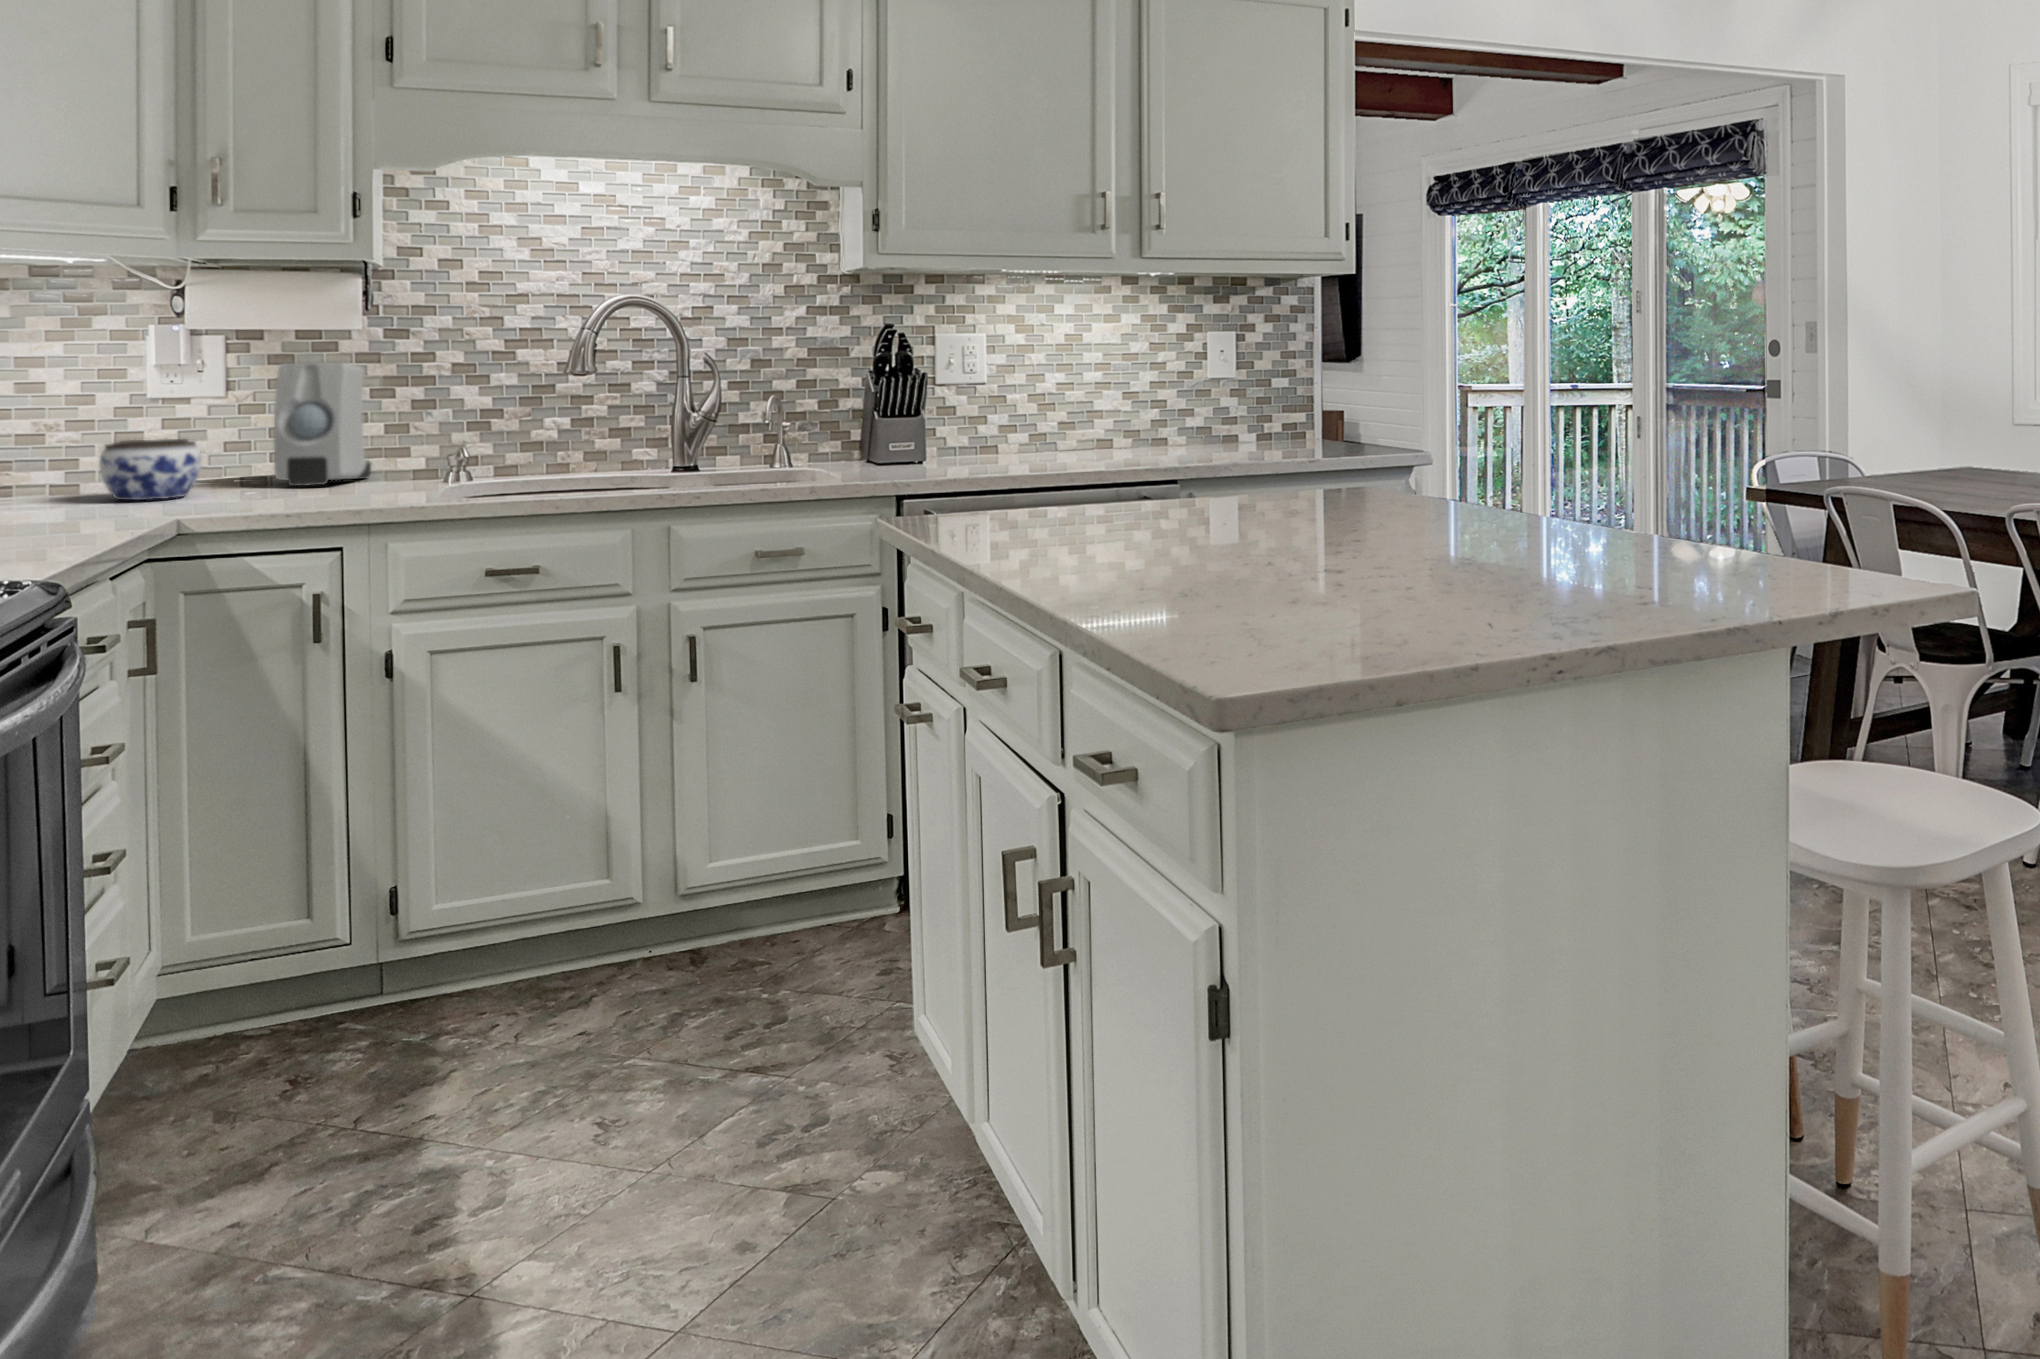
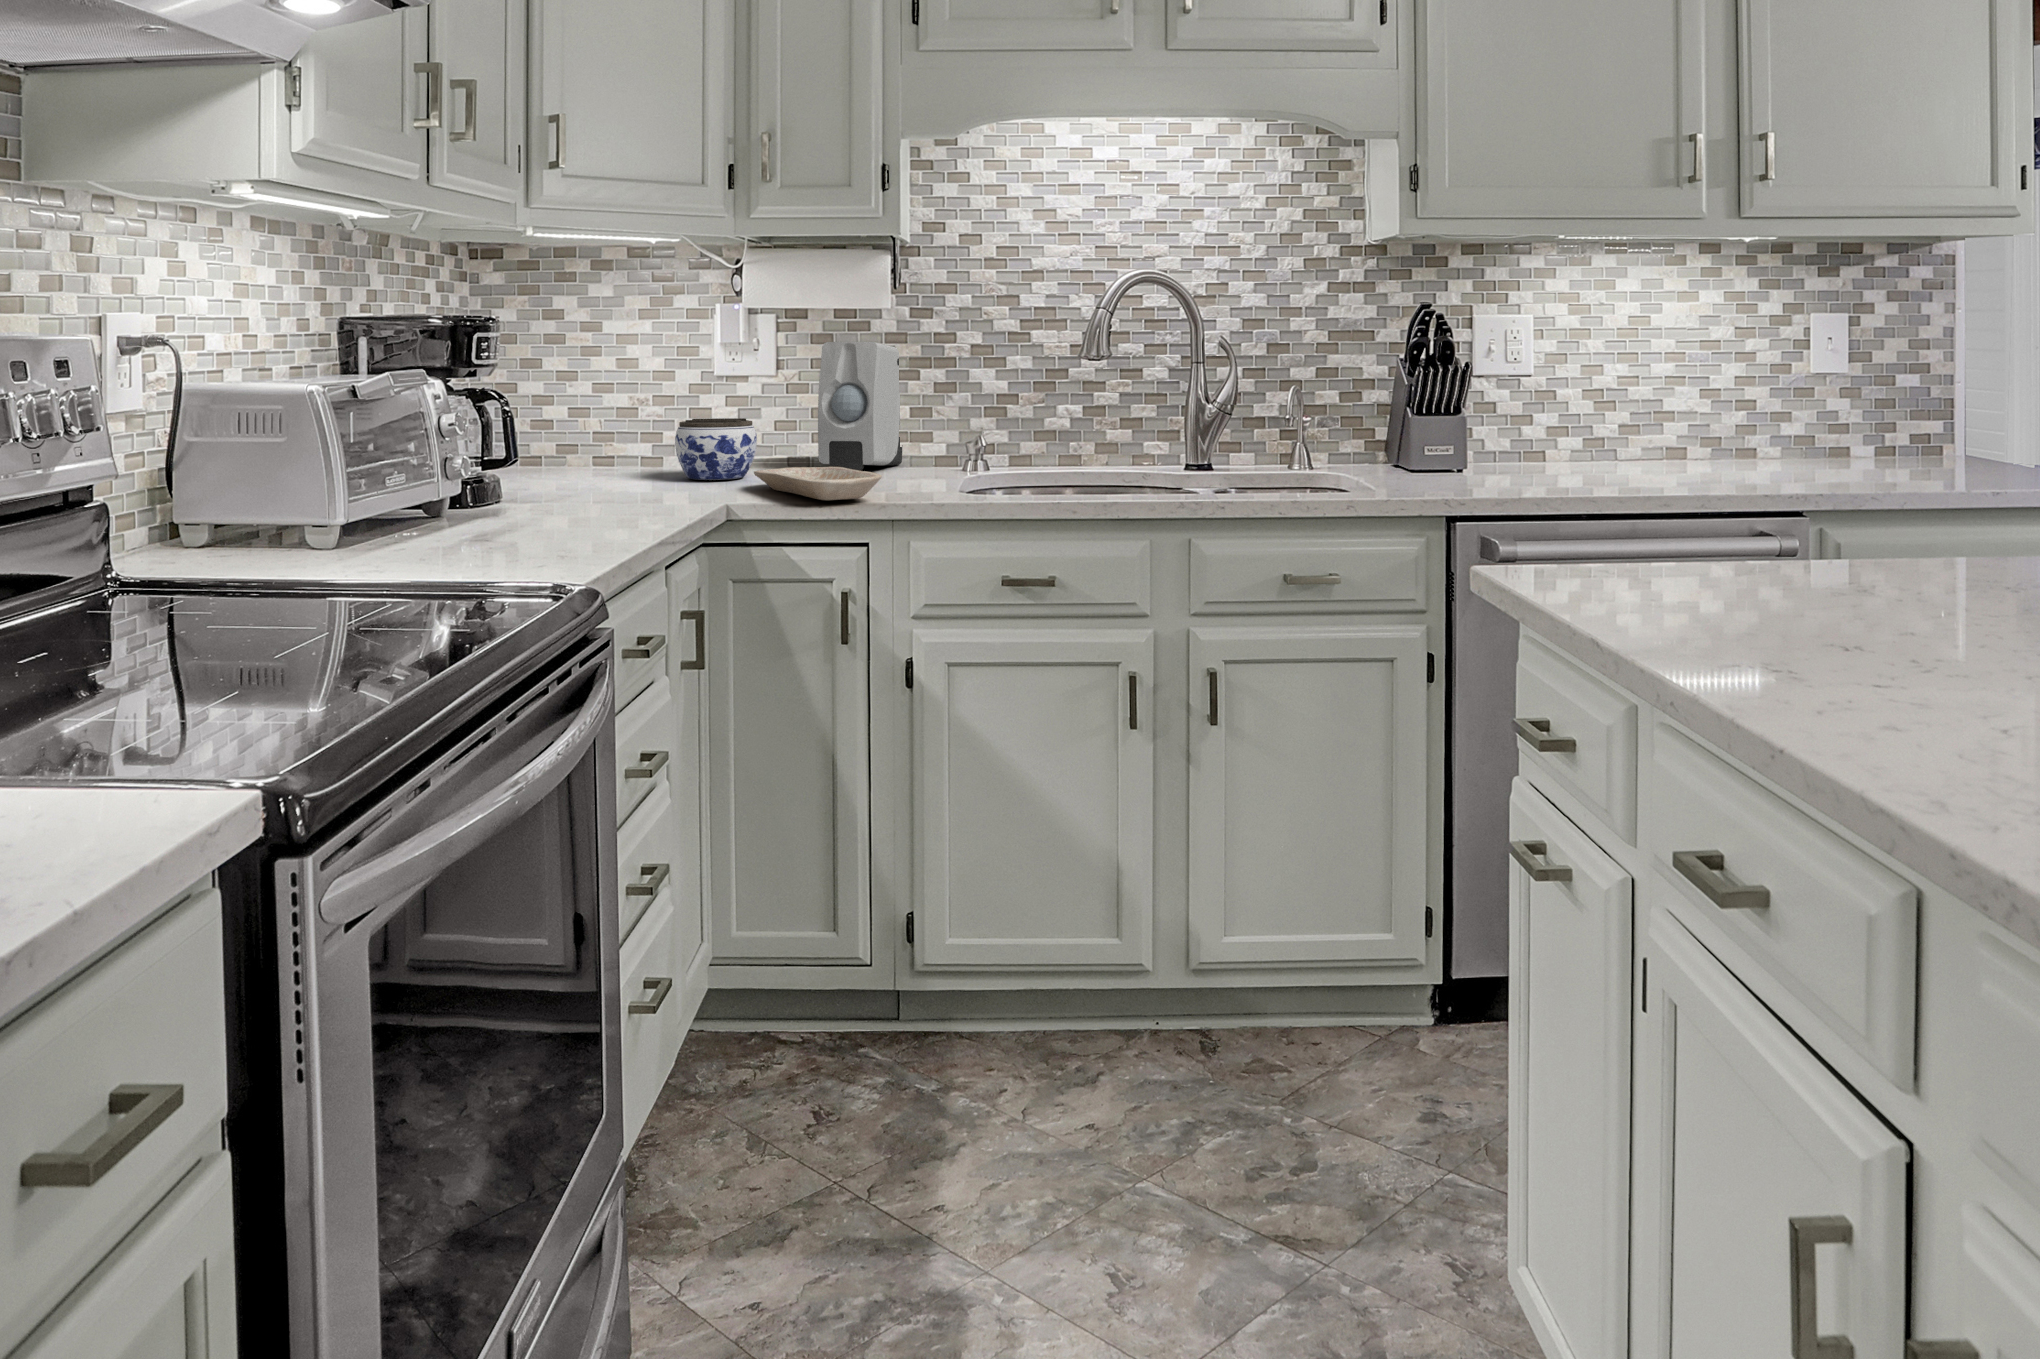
tray: none [202,481,354,510] -> present [754,467,882,500]

